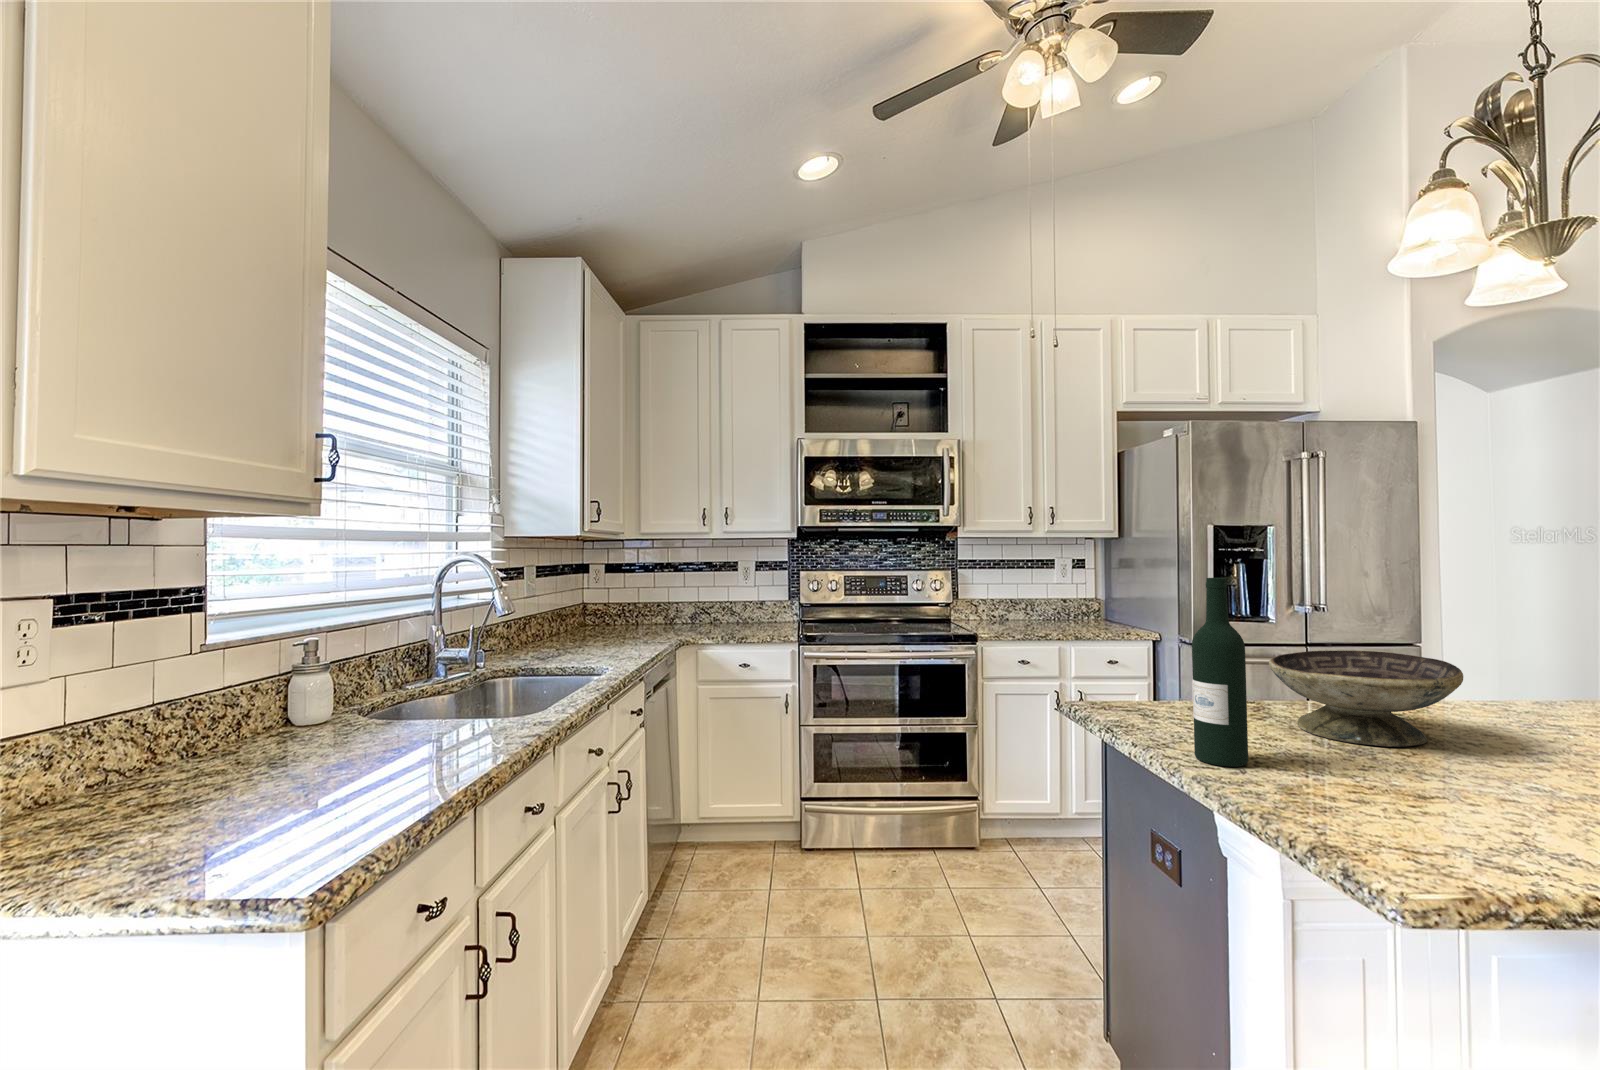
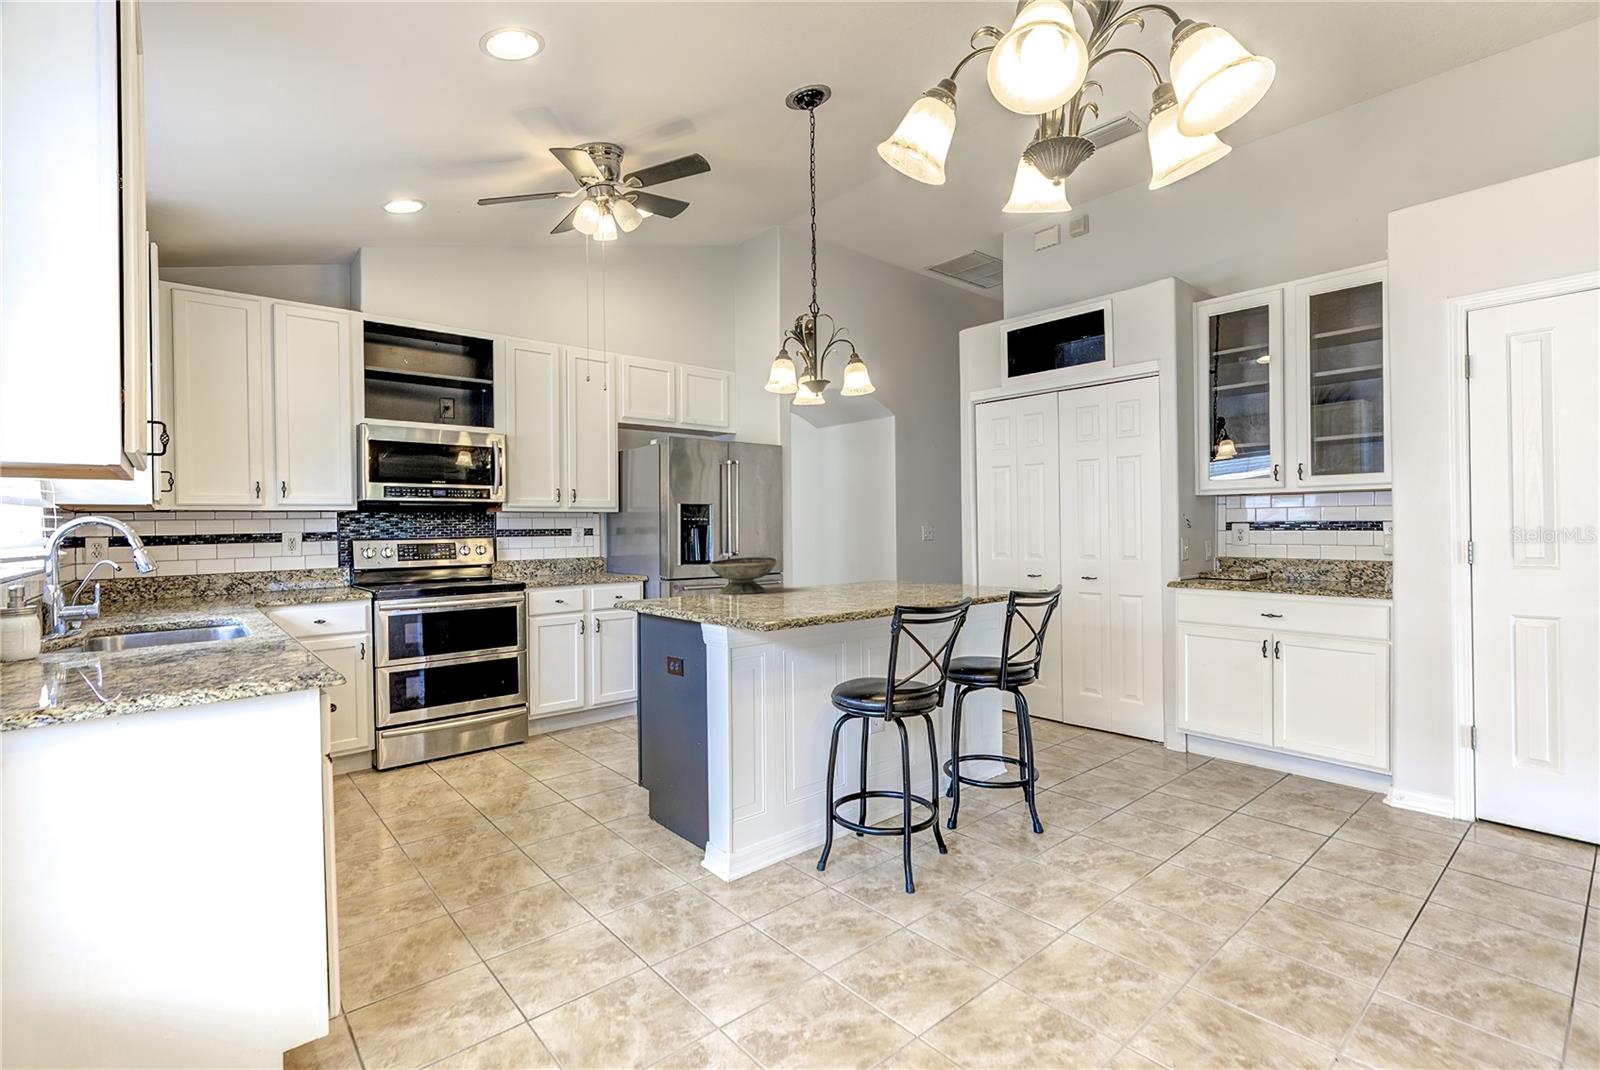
wine bottle: present [1192,578,1248,767] -> none [680,520,702,601]

